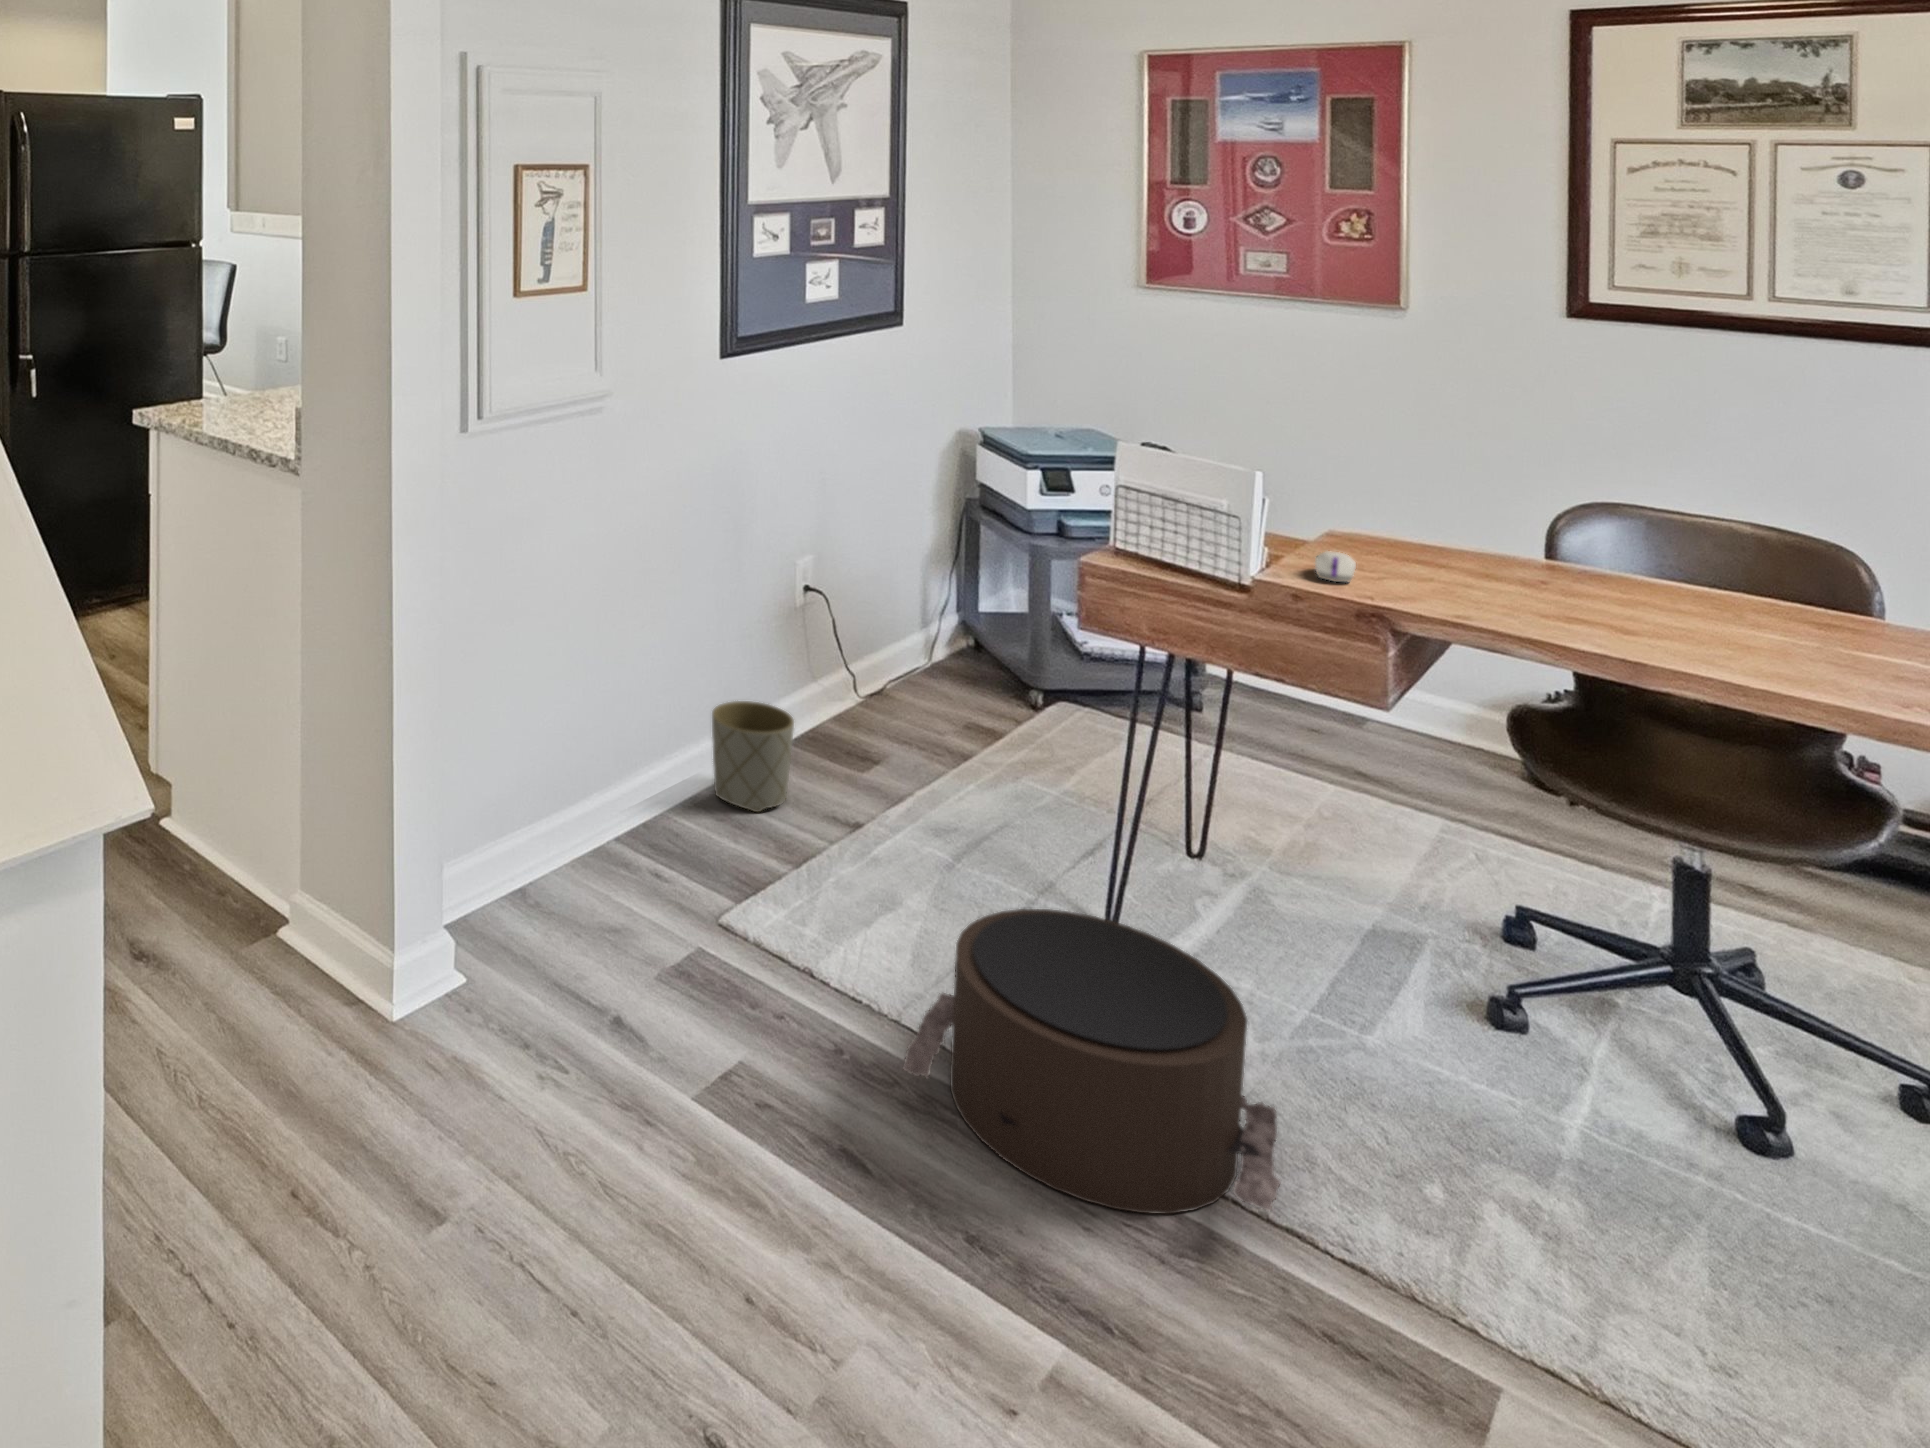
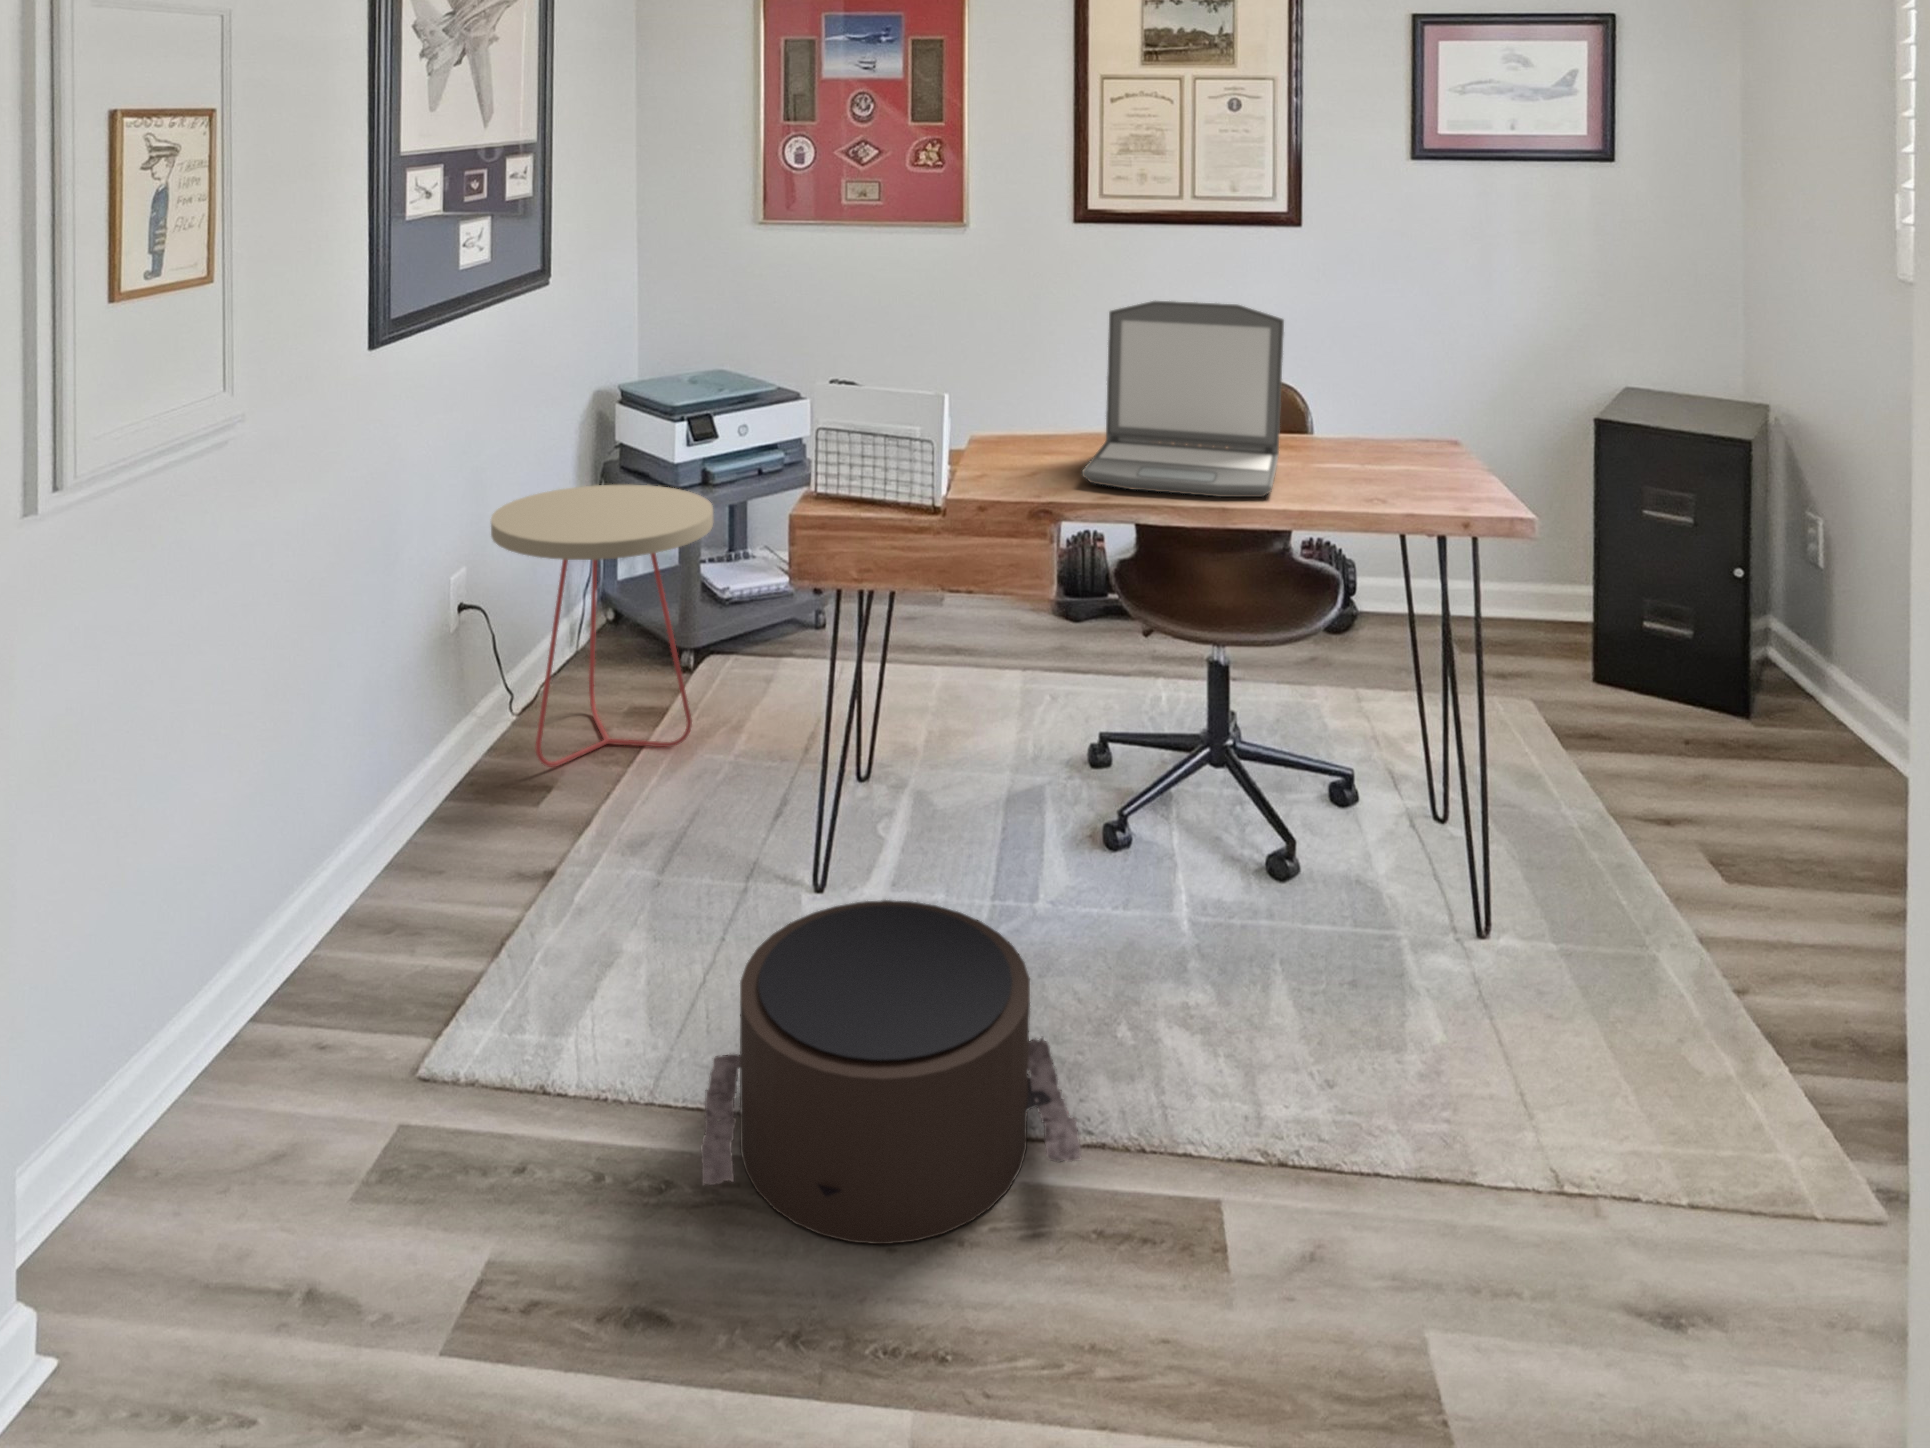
laptop: none [1430,405,1768,645] -> present [1082,301,1284,497]
side table: none [841,514,1045,762] -> present [491,485,713,767]
computer mouse: present [1315,552,1356,582] -> none [990,461,1025,490]
planter: present [712,701,794,812] -> none [360,757,468,900]

